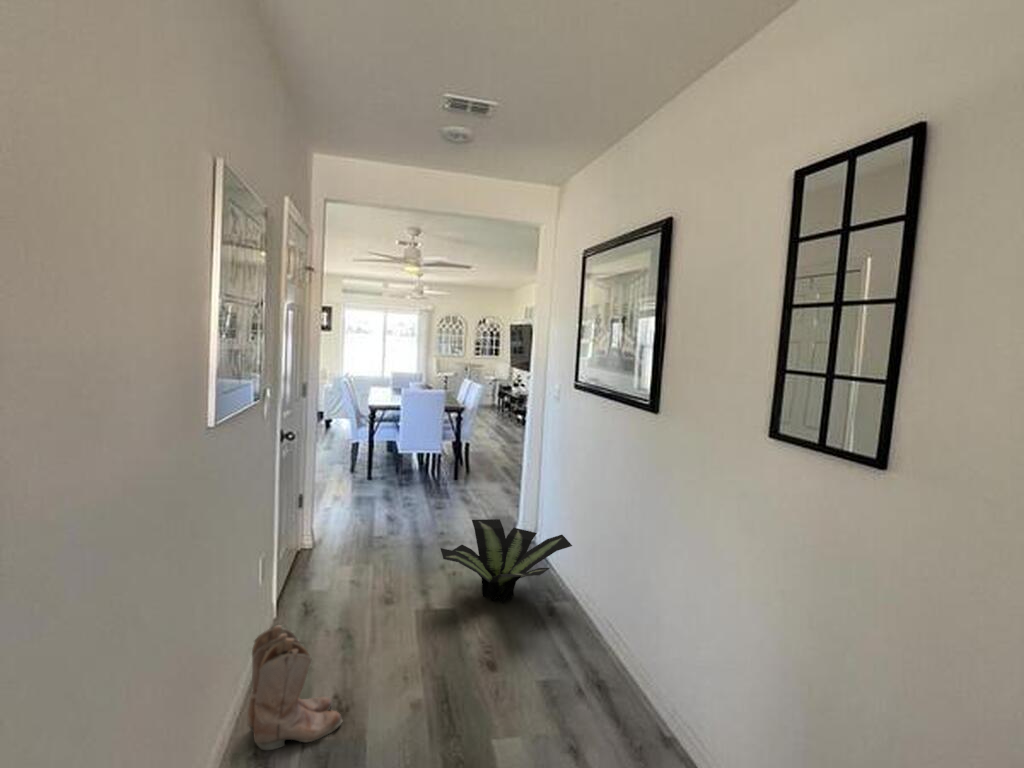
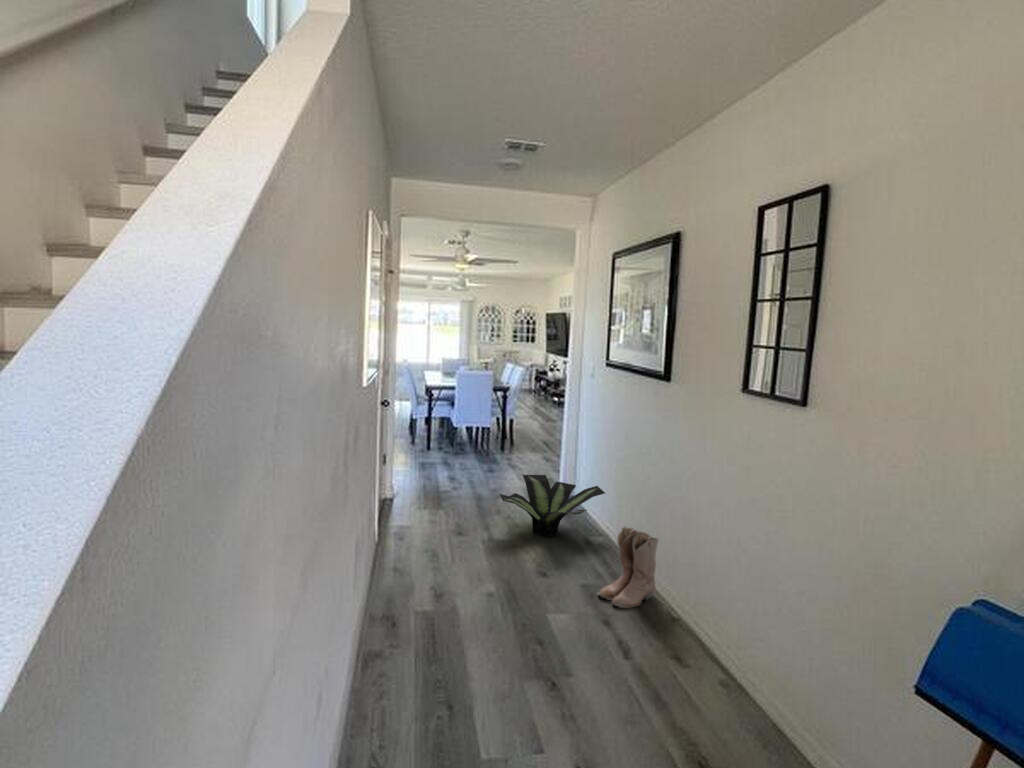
boots: present [247,625,342,750] -> present [598,527,658,608]

